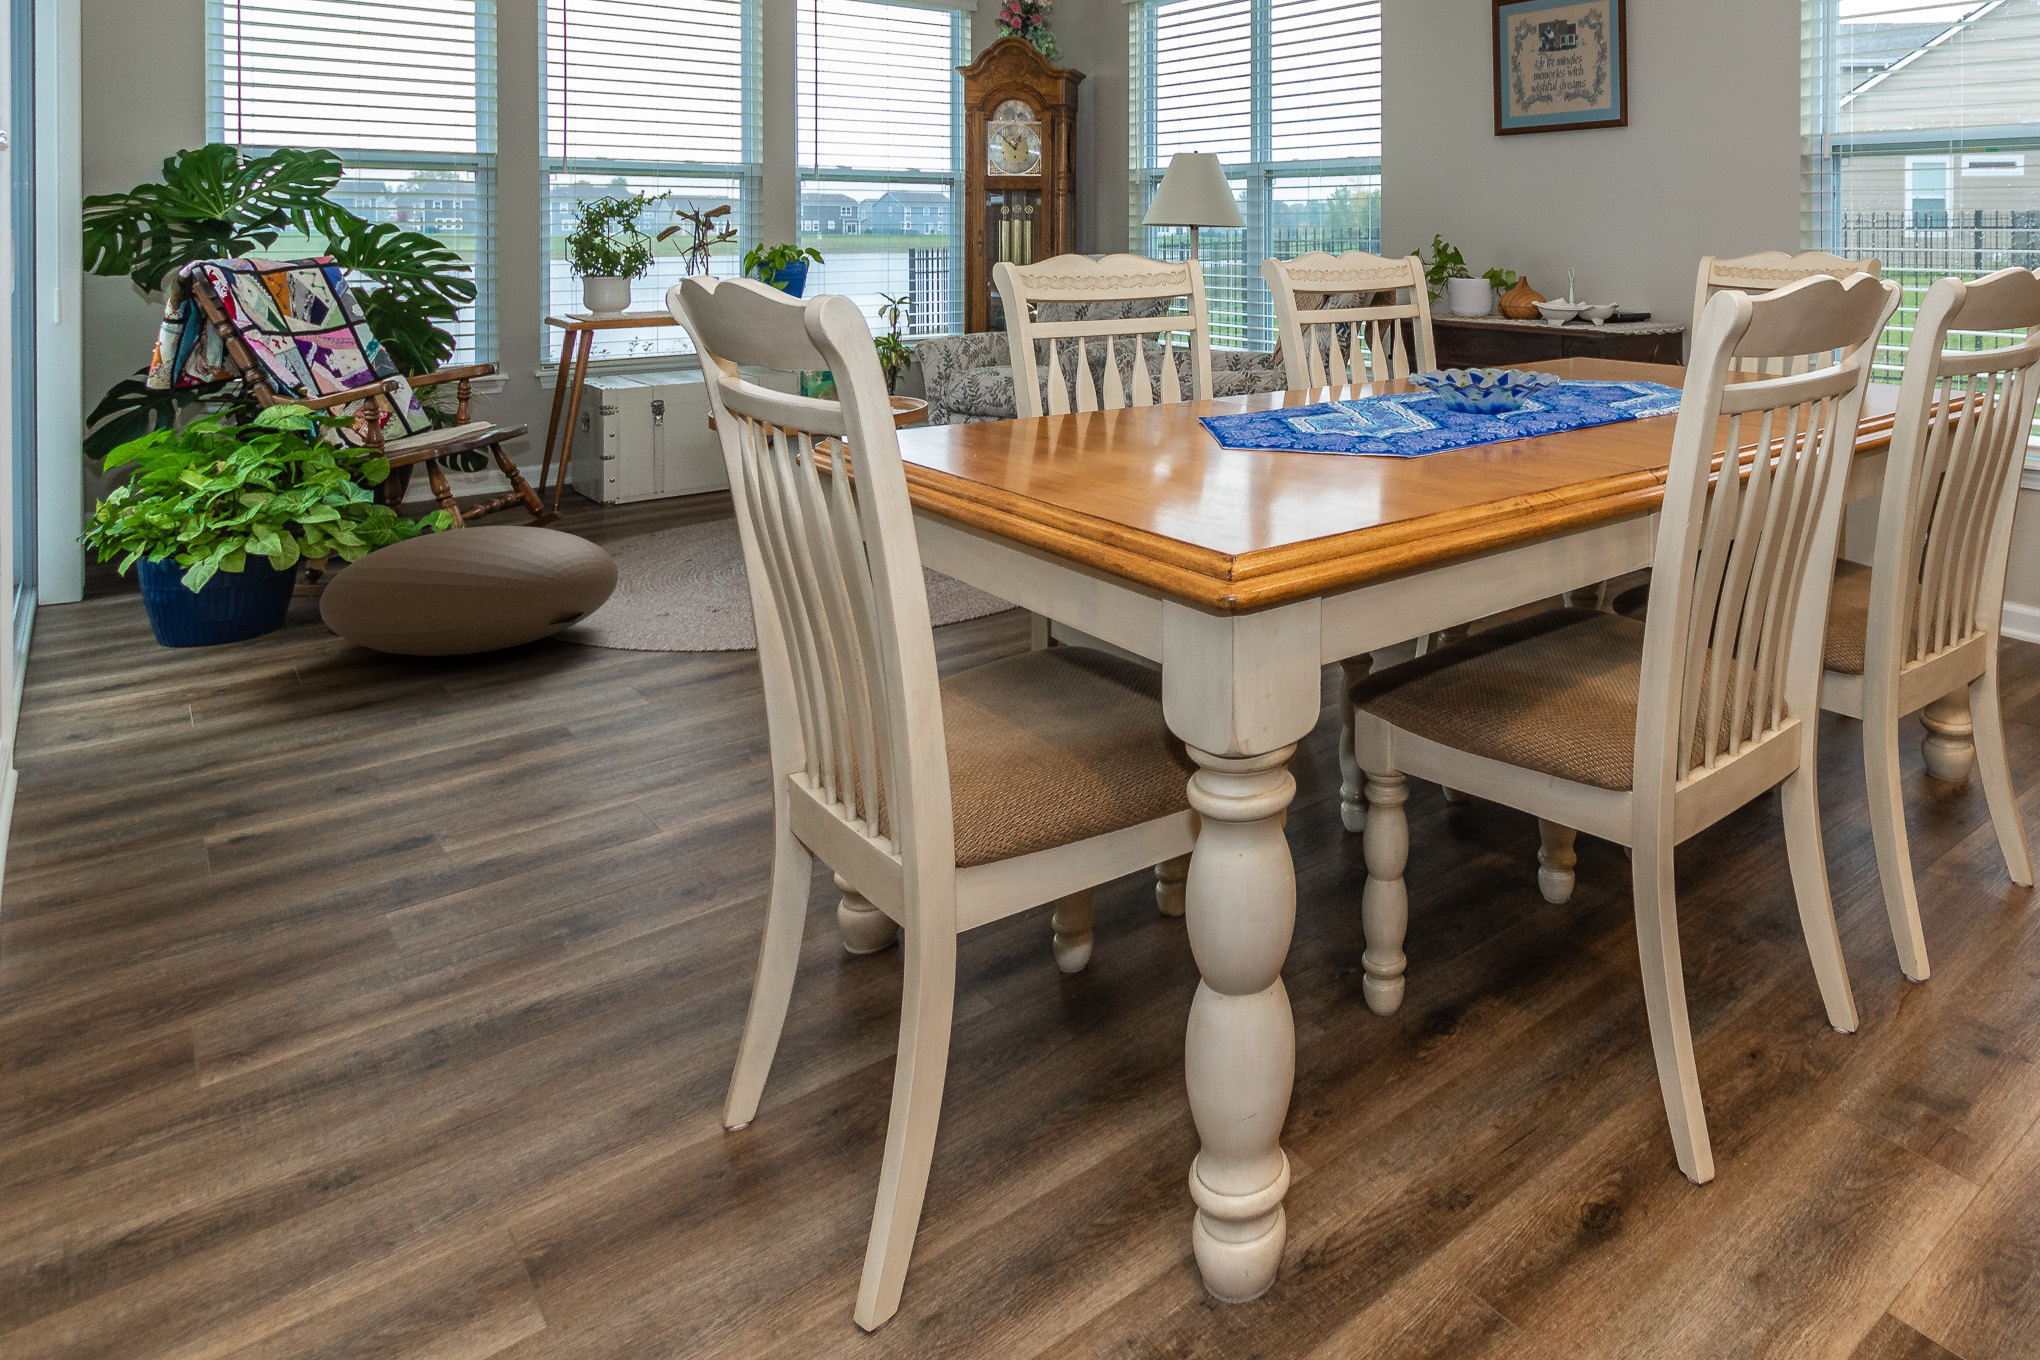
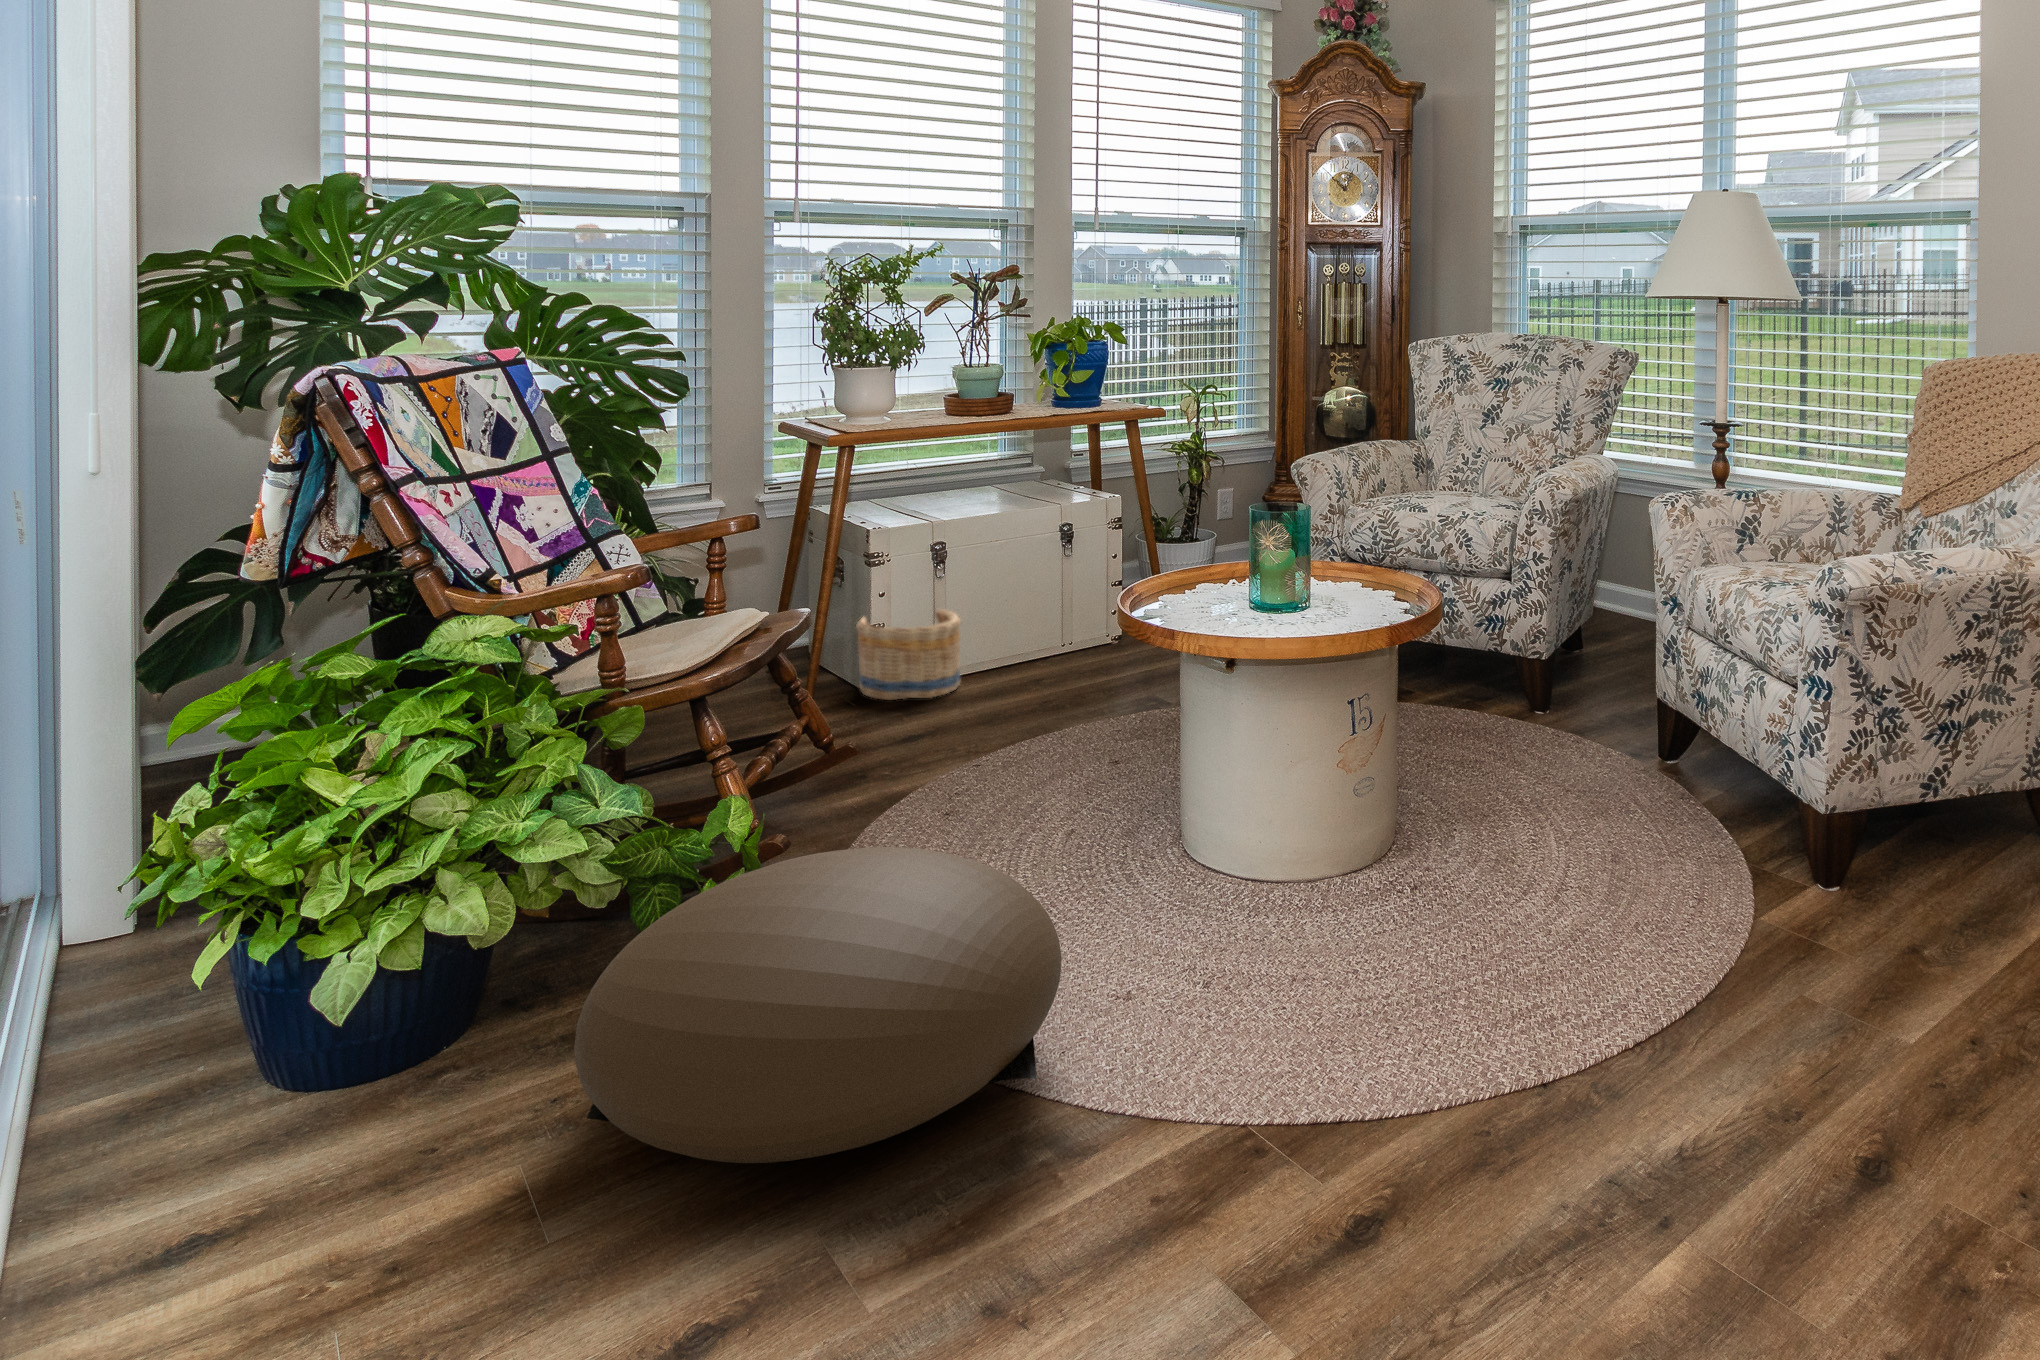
basket: none [606,453,685,513] -> present [856,609,961,700]

